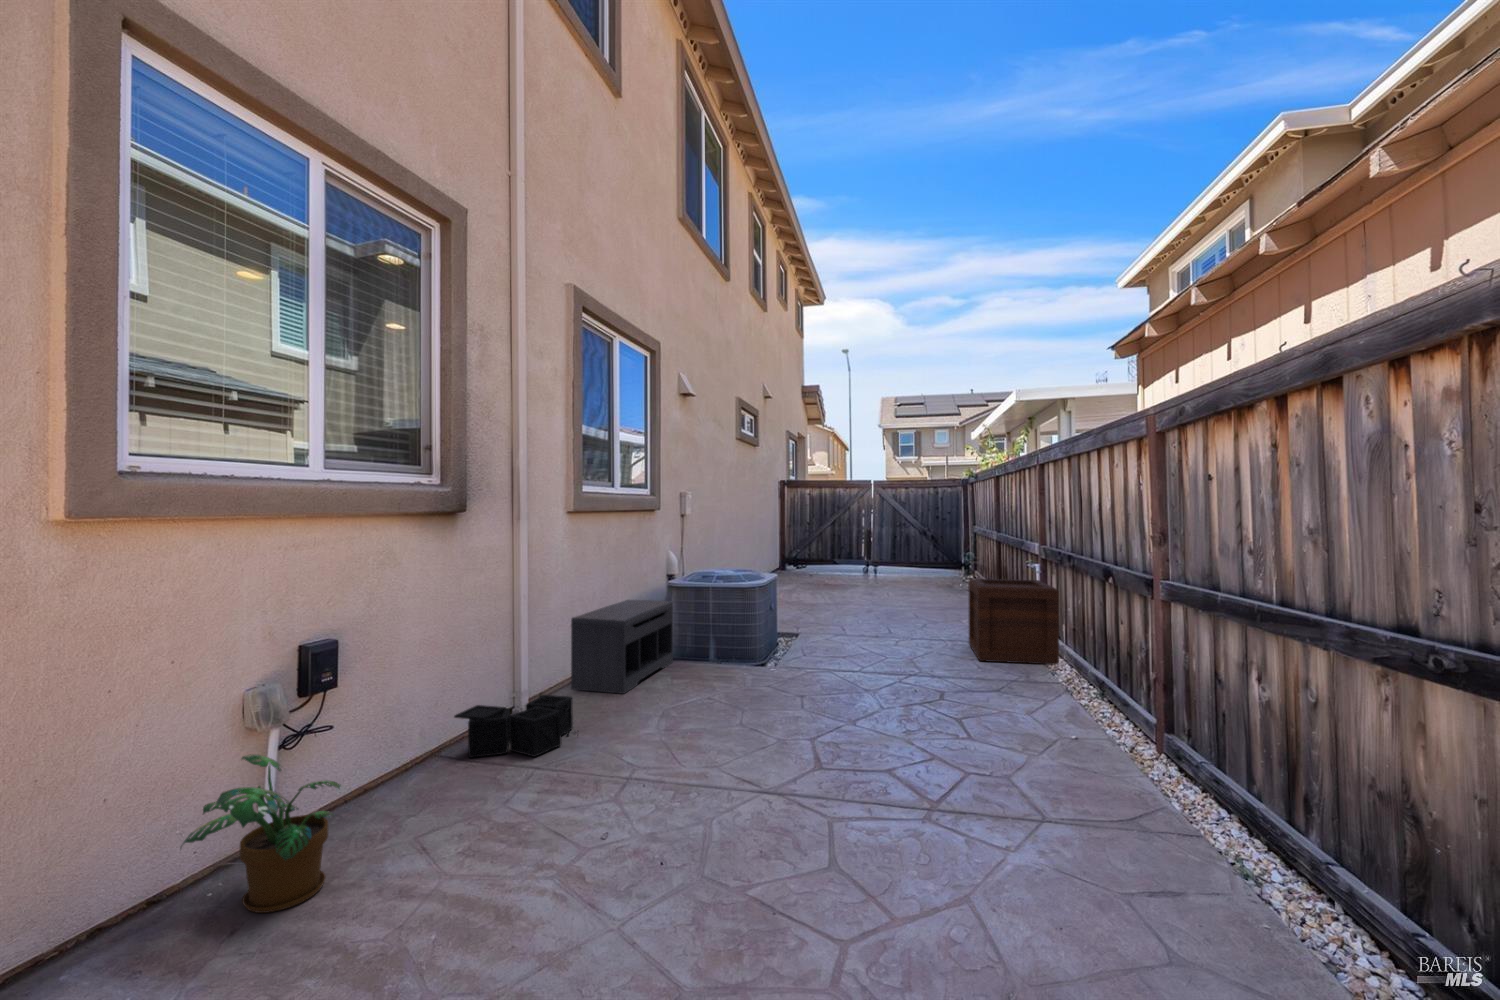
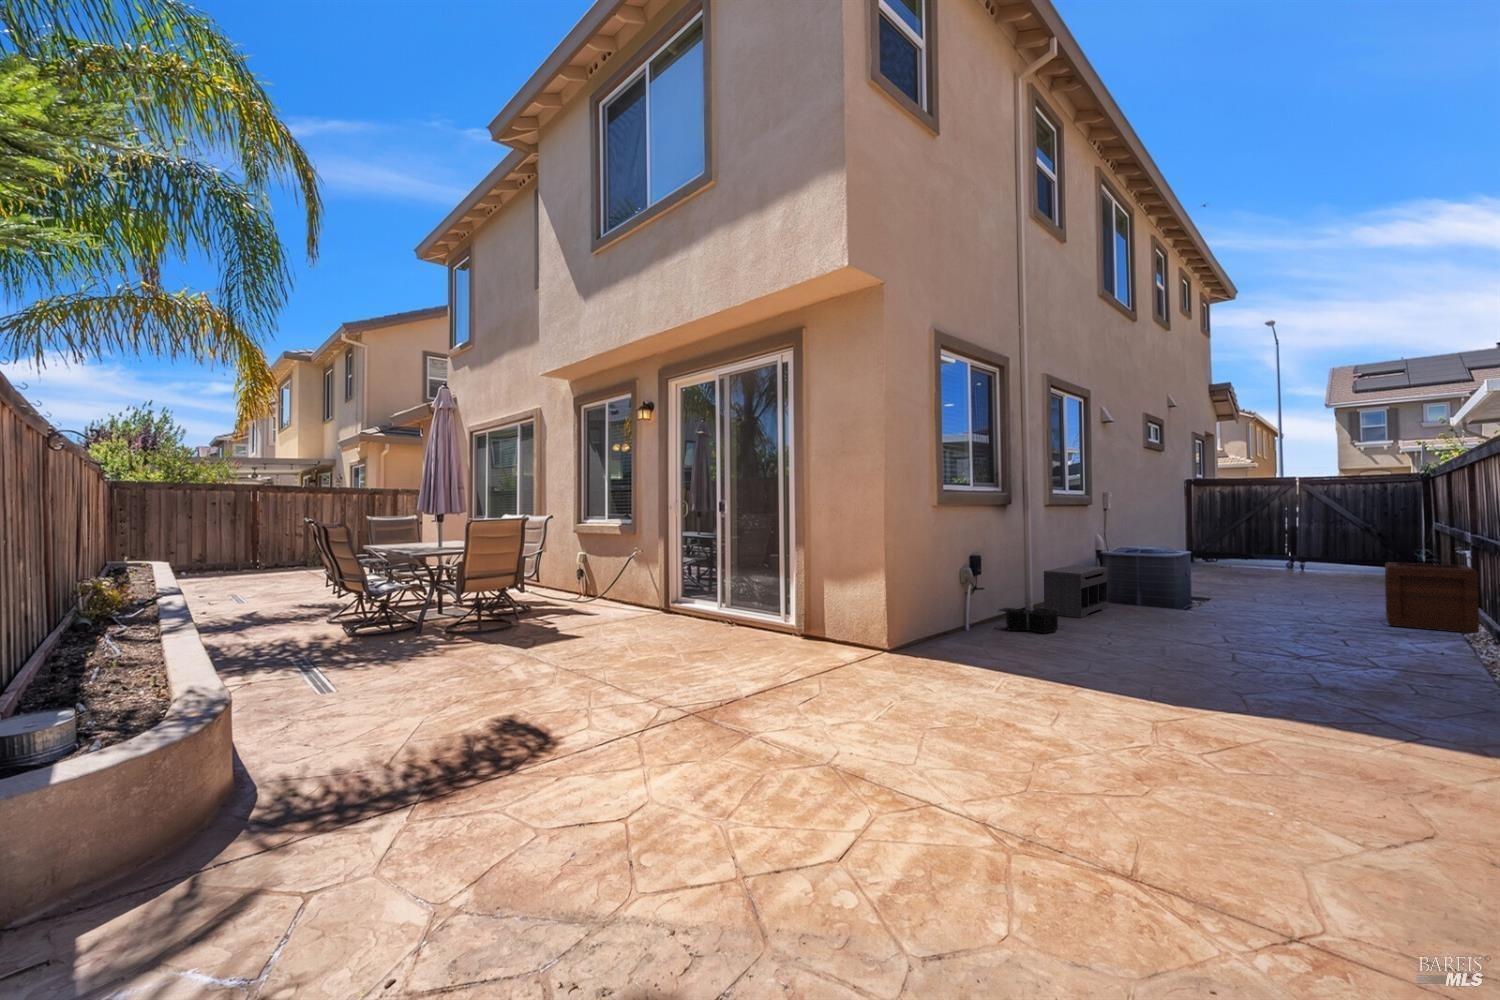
potted plant: present [180,754,341,913] -> none [937,602,992,656]

